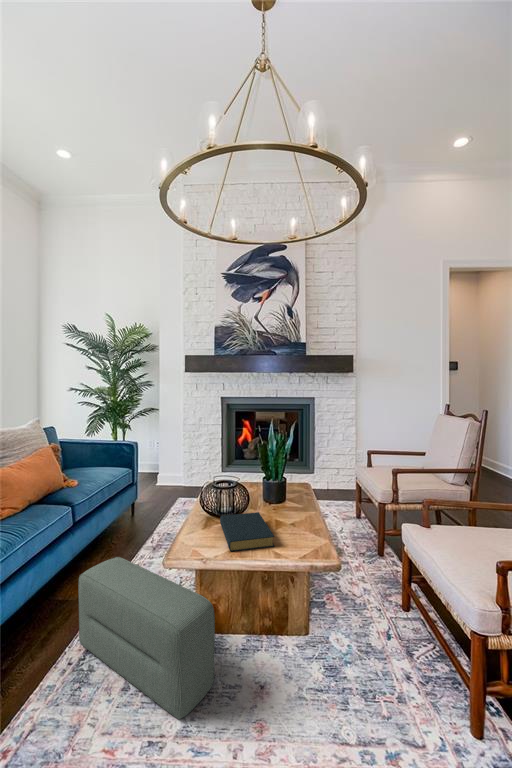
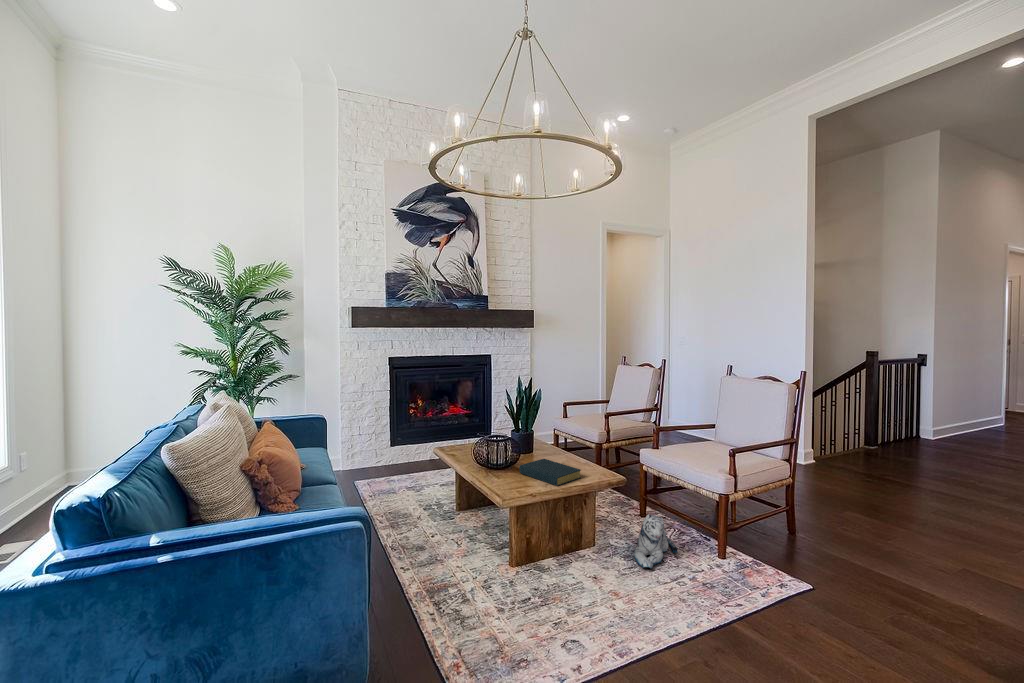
pouf: present [78,557,215,719] -> none [431,515,572,605]
plush toy: none [328,620,413,706] -> present [634,514,678,568]

